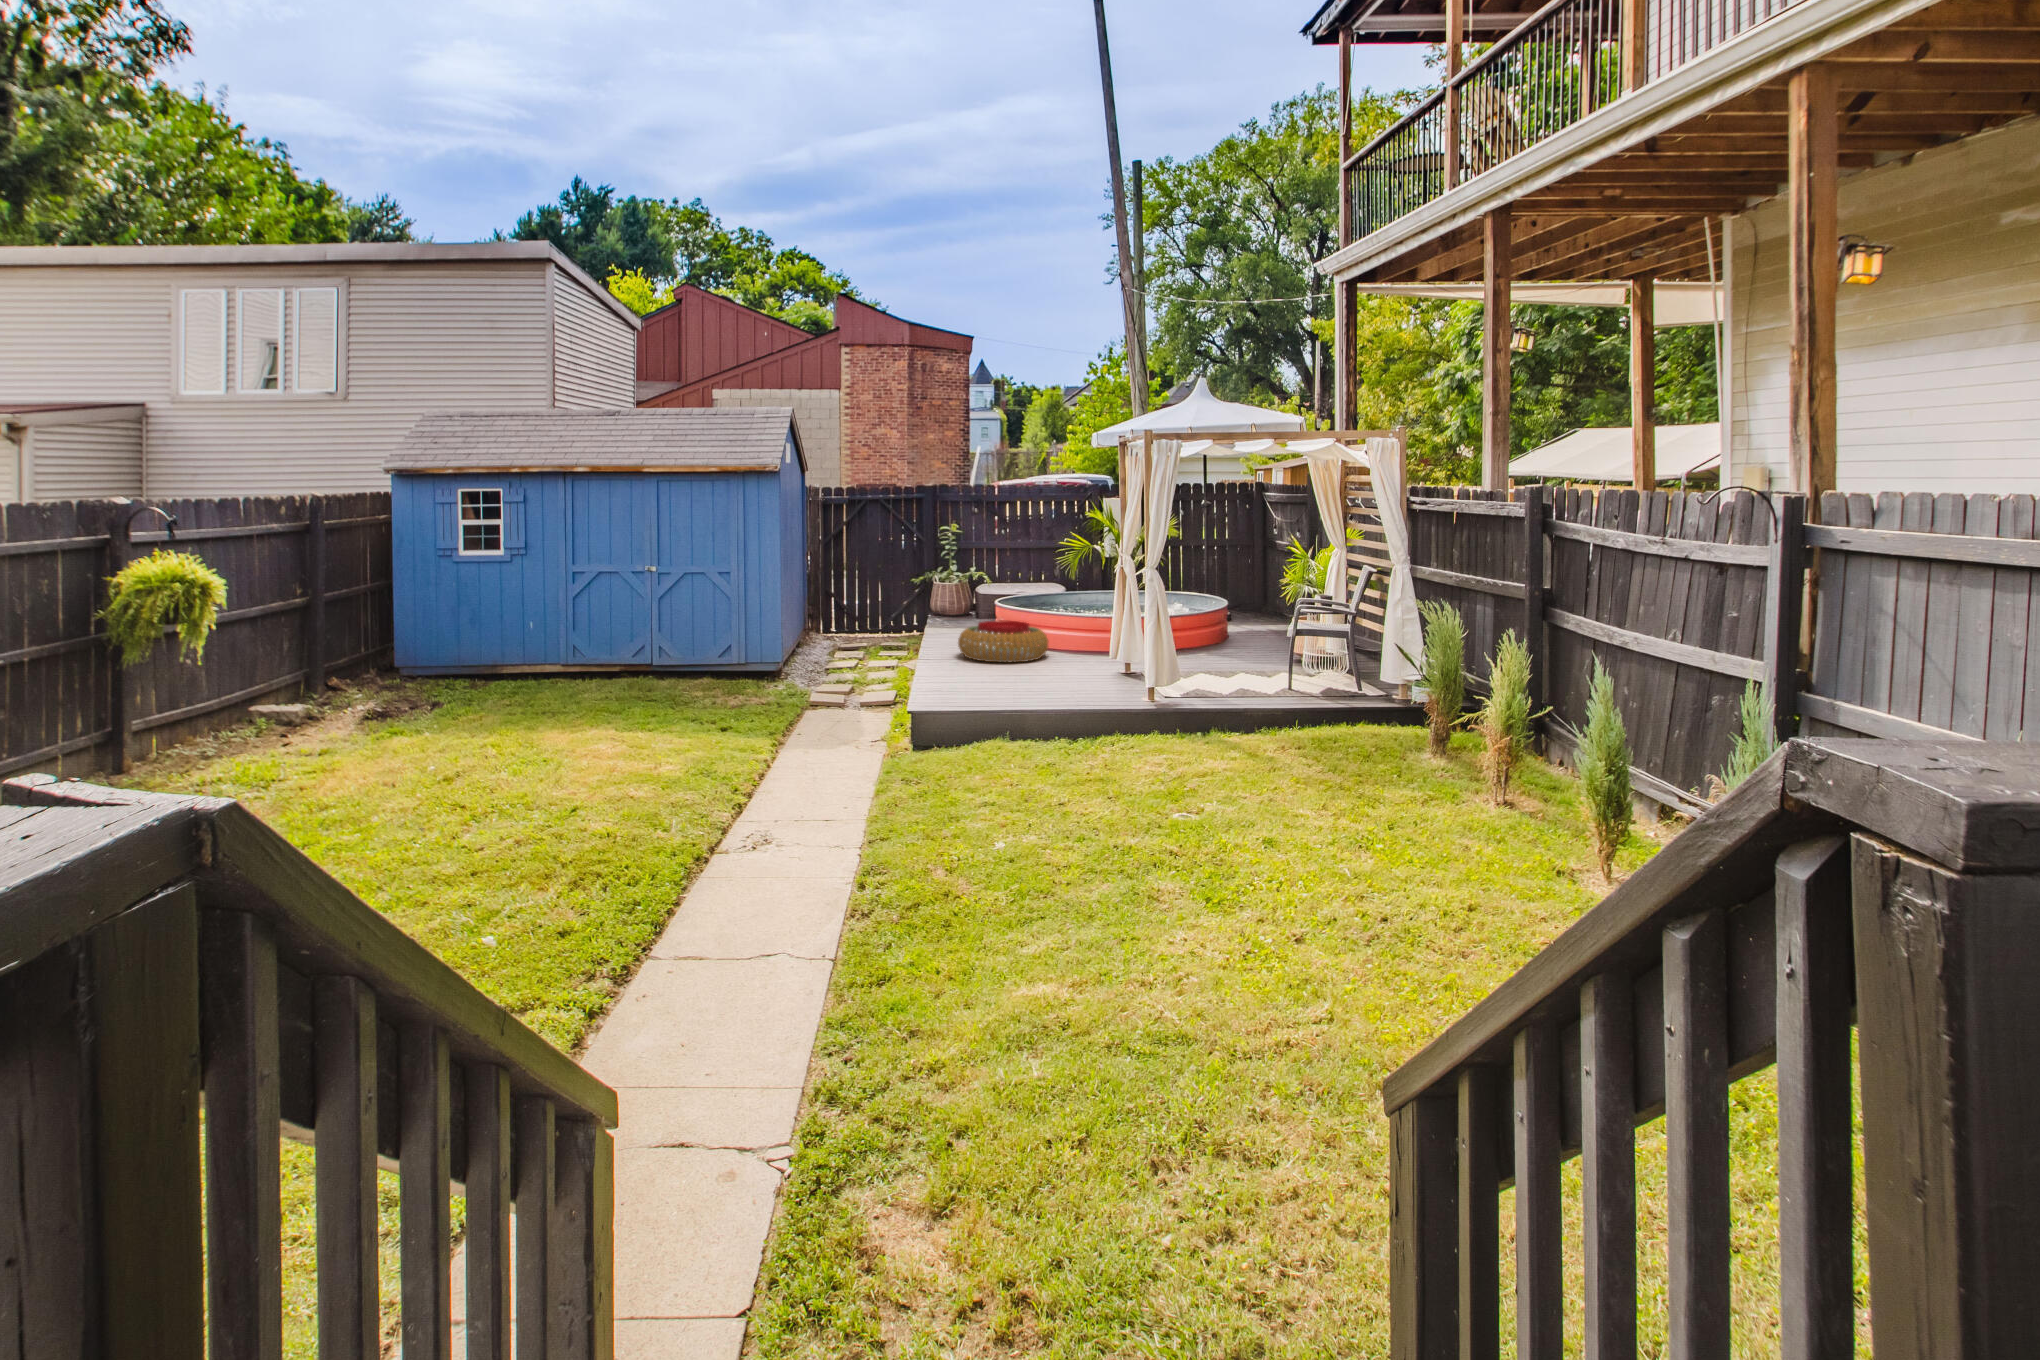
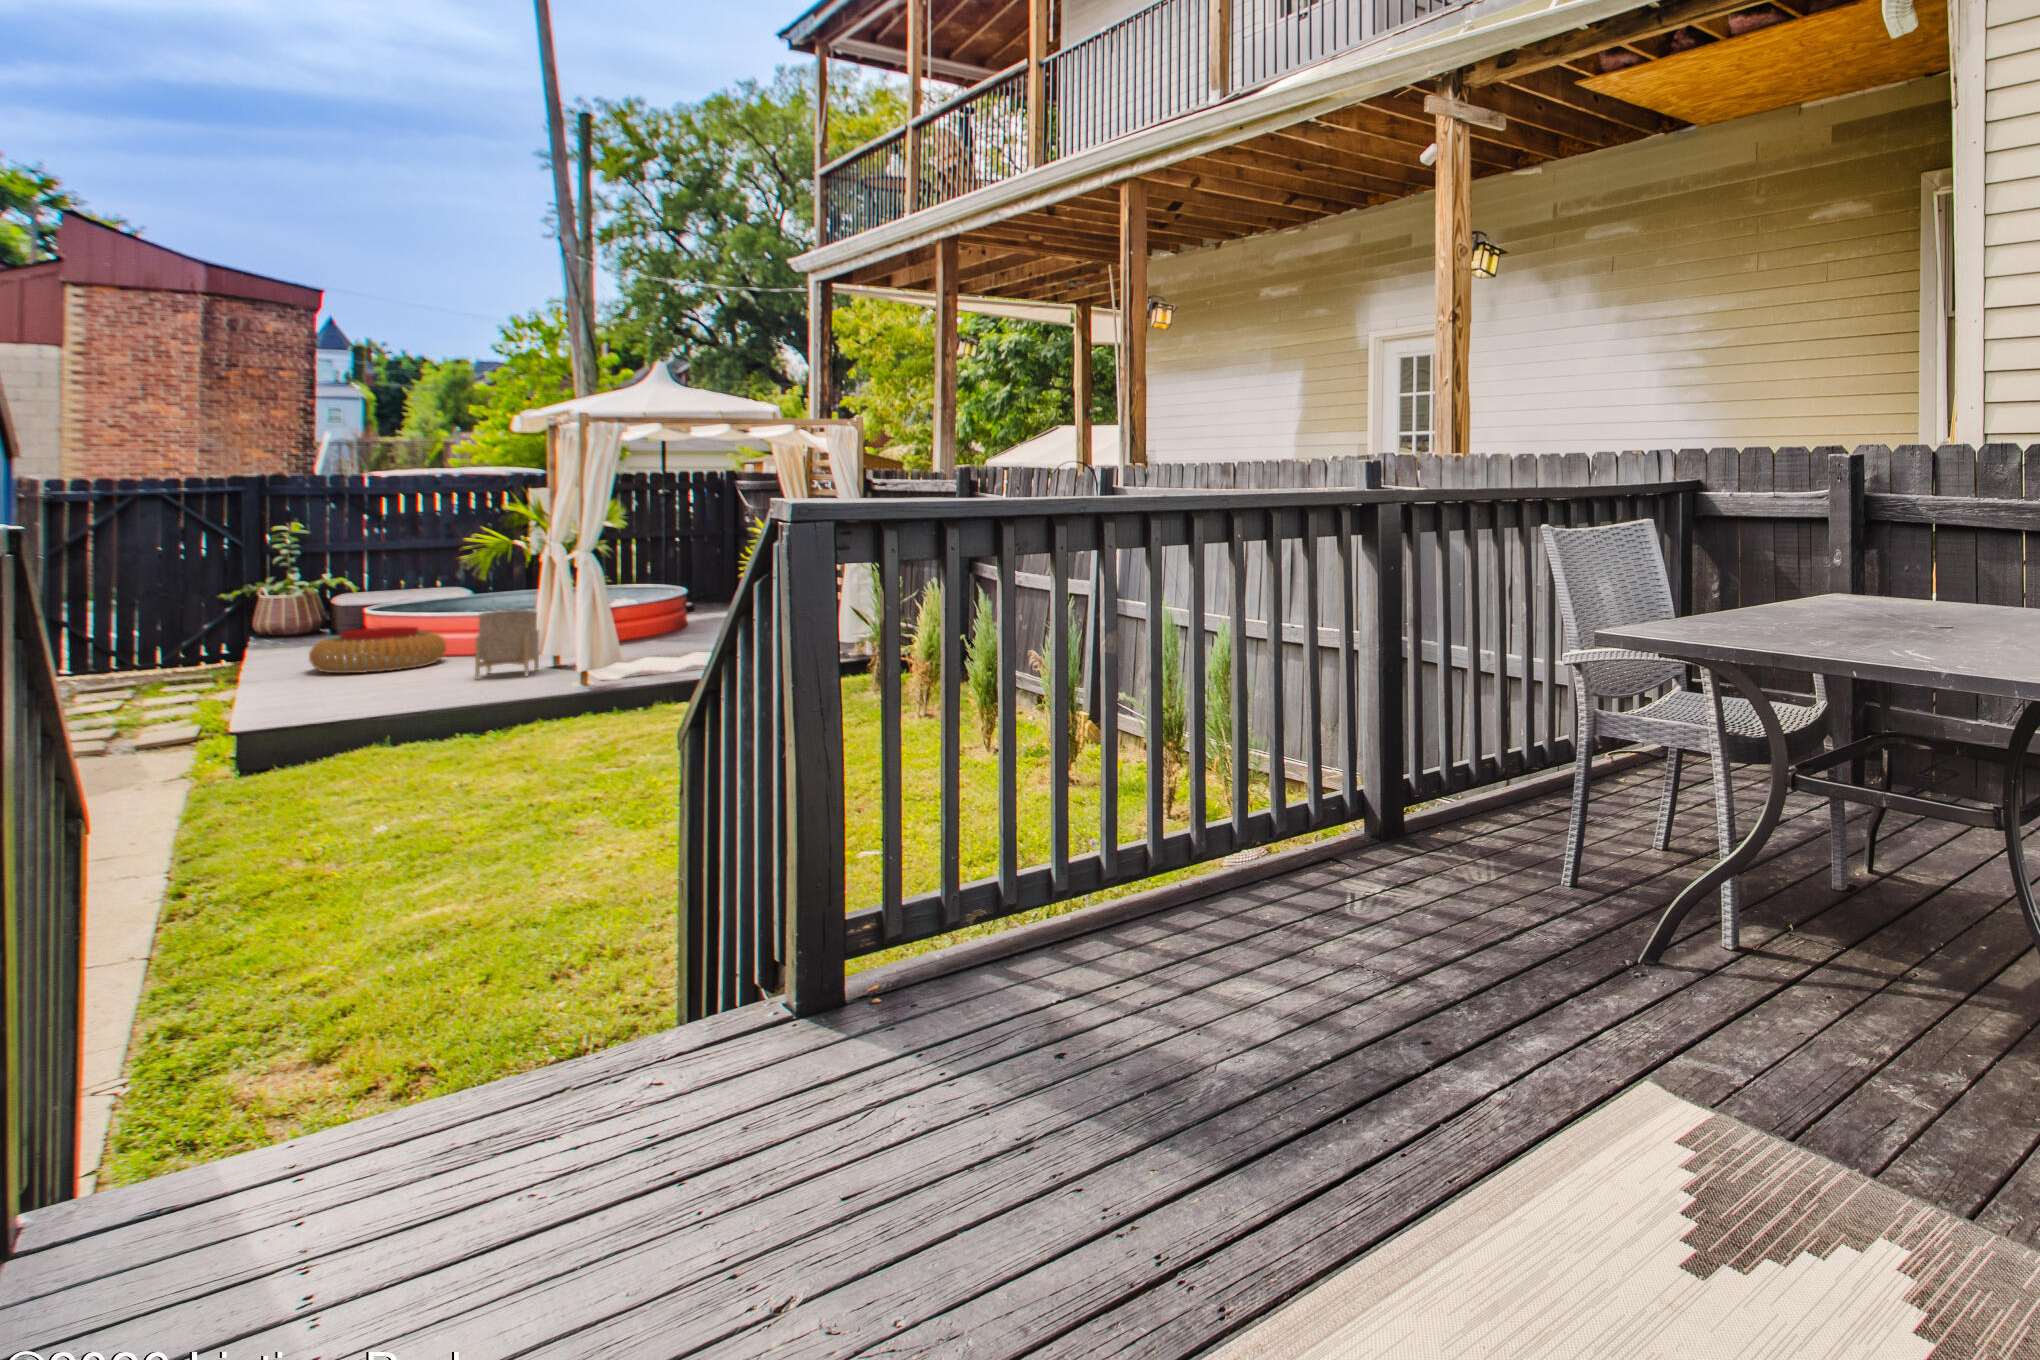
planter: none [1070,617,1118,685] -> present [475,610,539,679]

